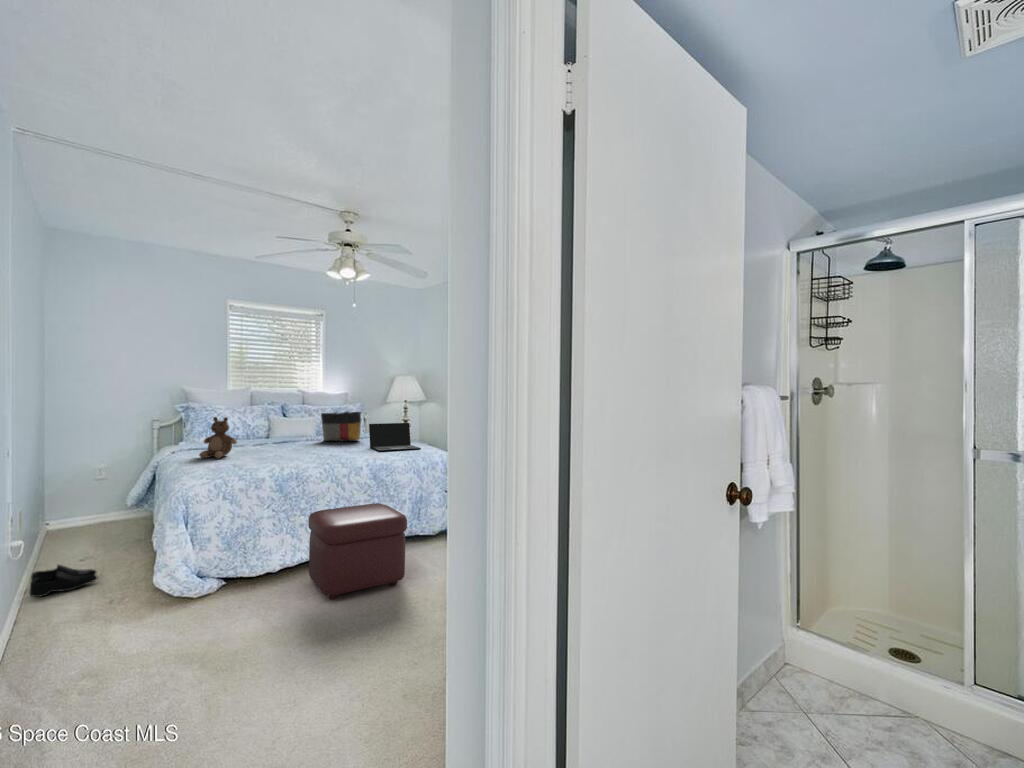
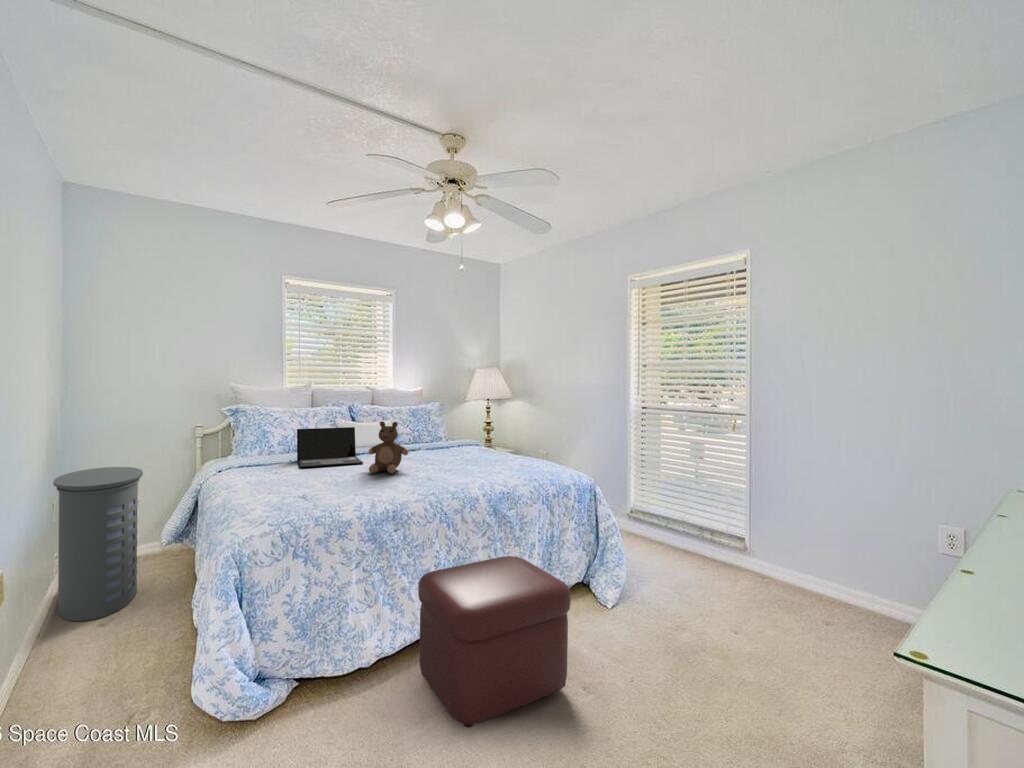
tote bag: present [321,411,361,441] -> none [402,414,453,453]
teddy bear: present [199,417,237,458] -> present [369,421,408,474]
laptop: present [369,423,421,451] -> present [297,427,363,467]
laundry hamper: none [48,449,114,557] -> present [53,467,143,621]
shoe: present [30,565,97,597] -> none [9,649,113,711]

